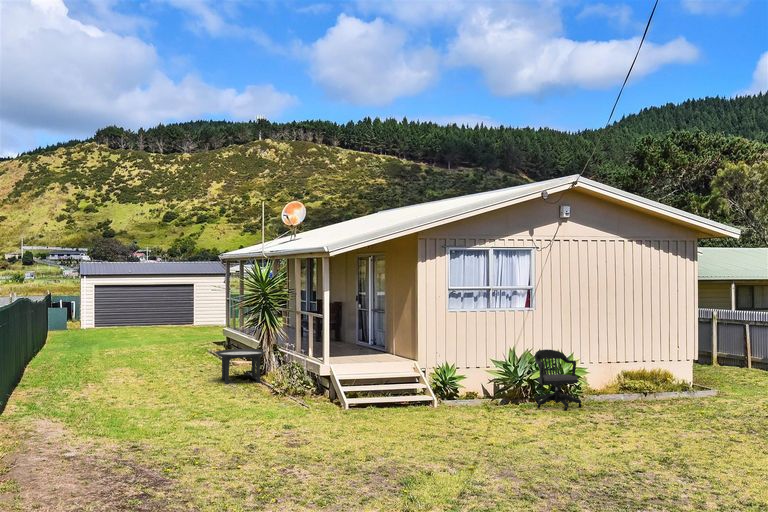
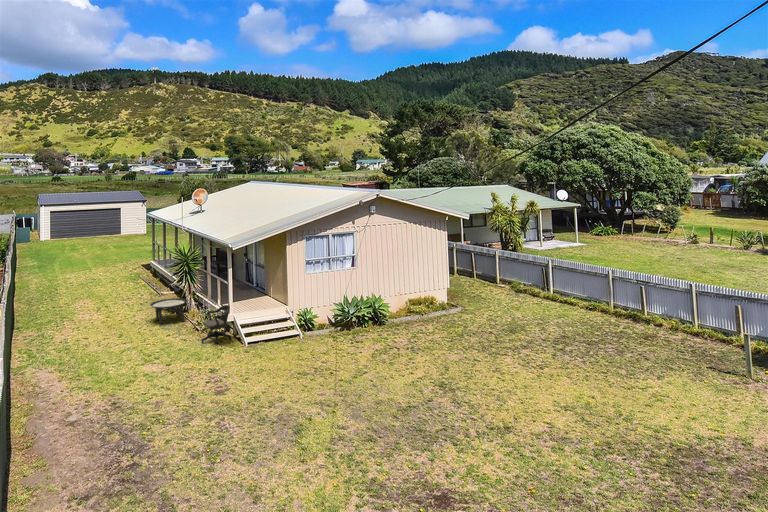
chair: present [535,349,582,411] -> present [202,305,231,344]

